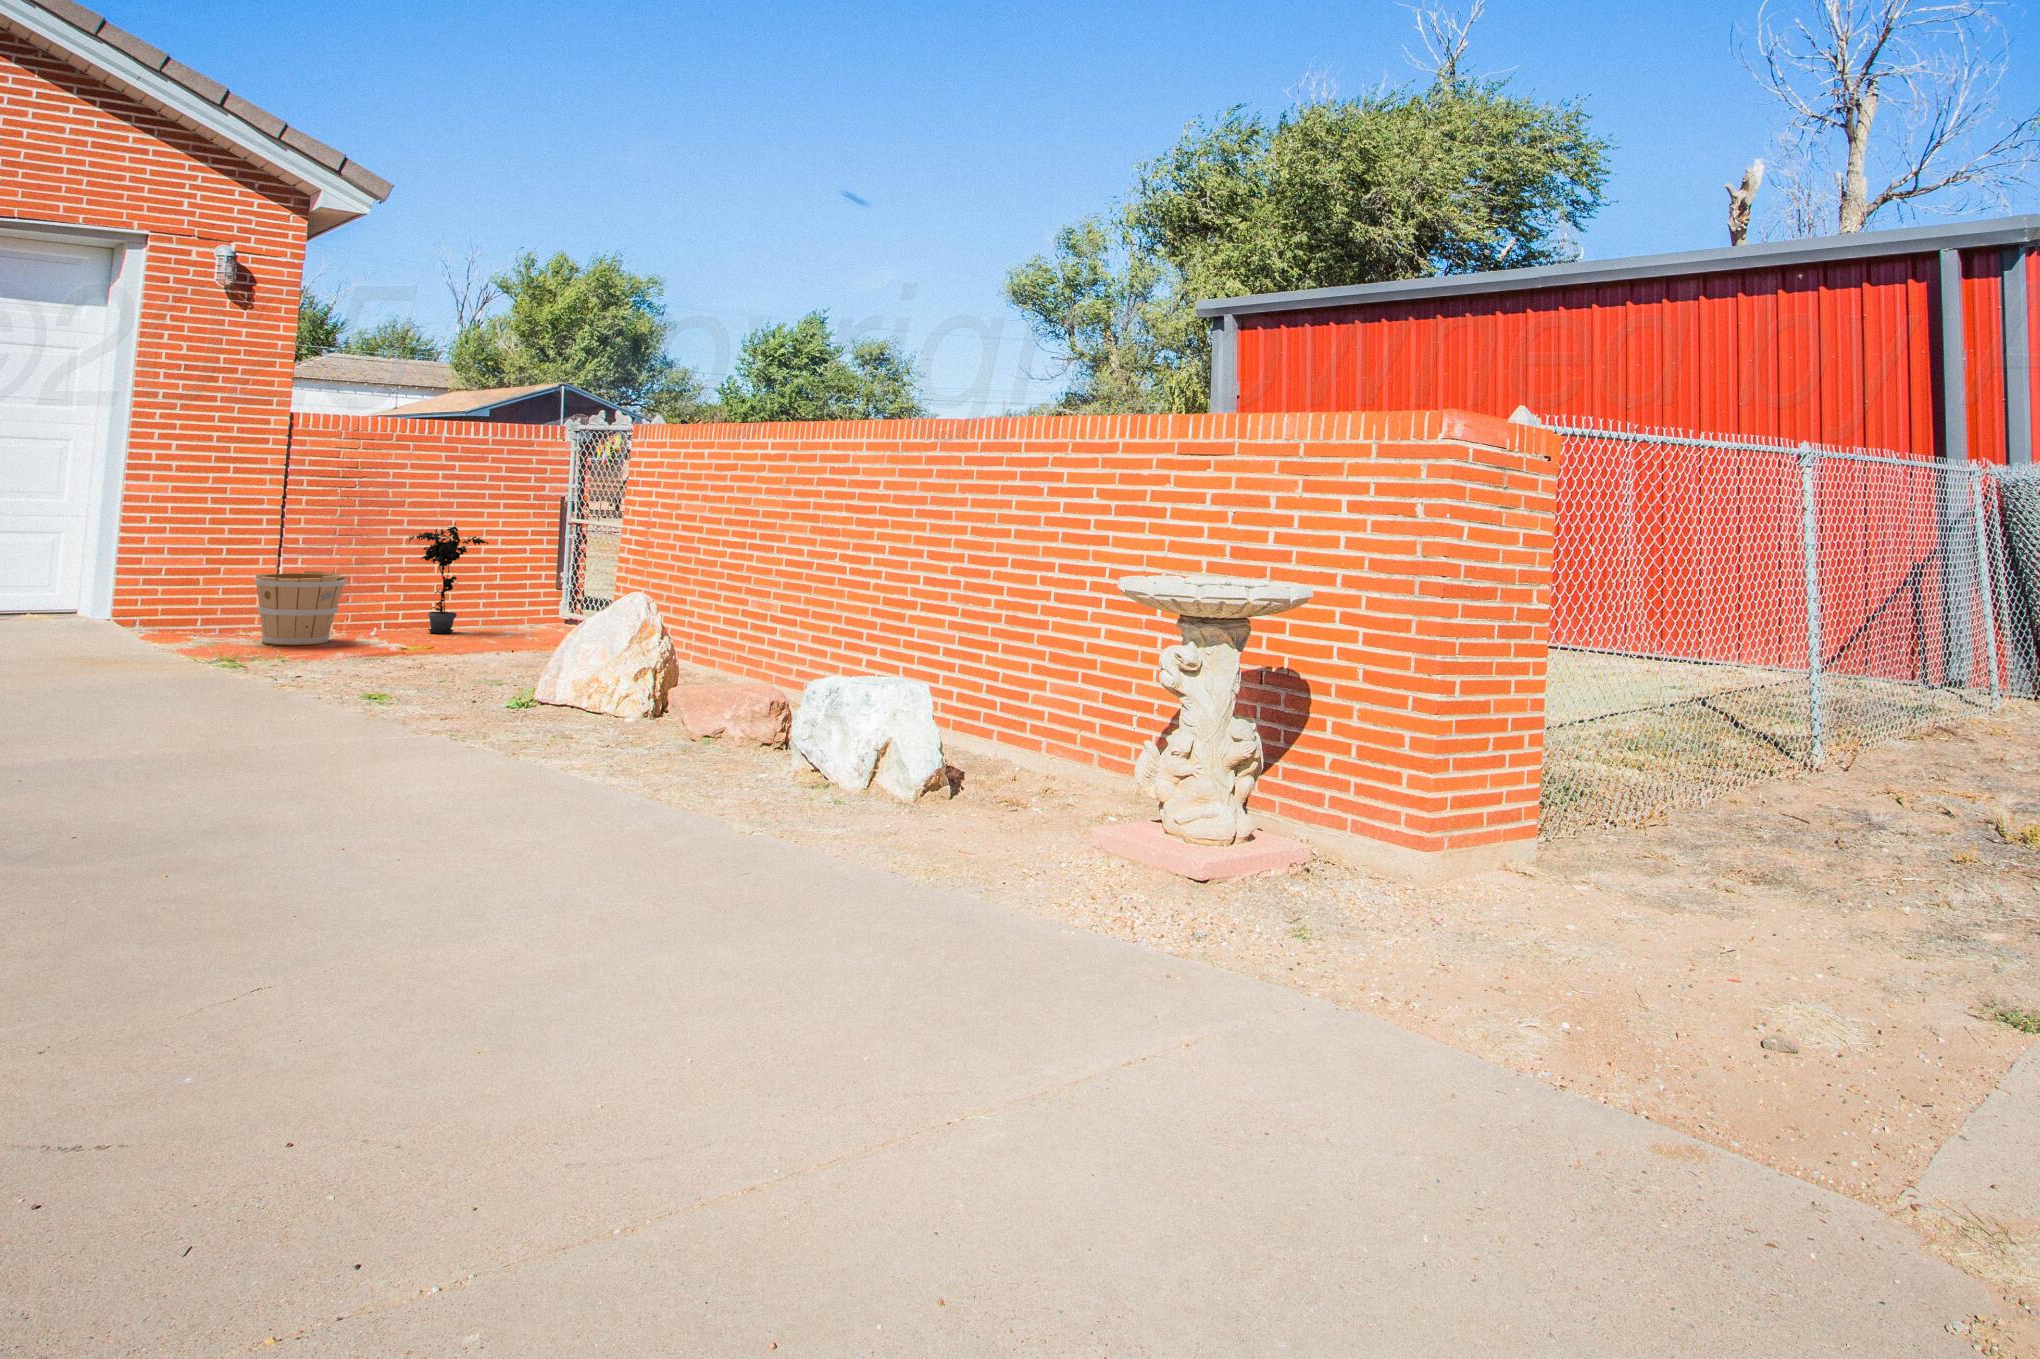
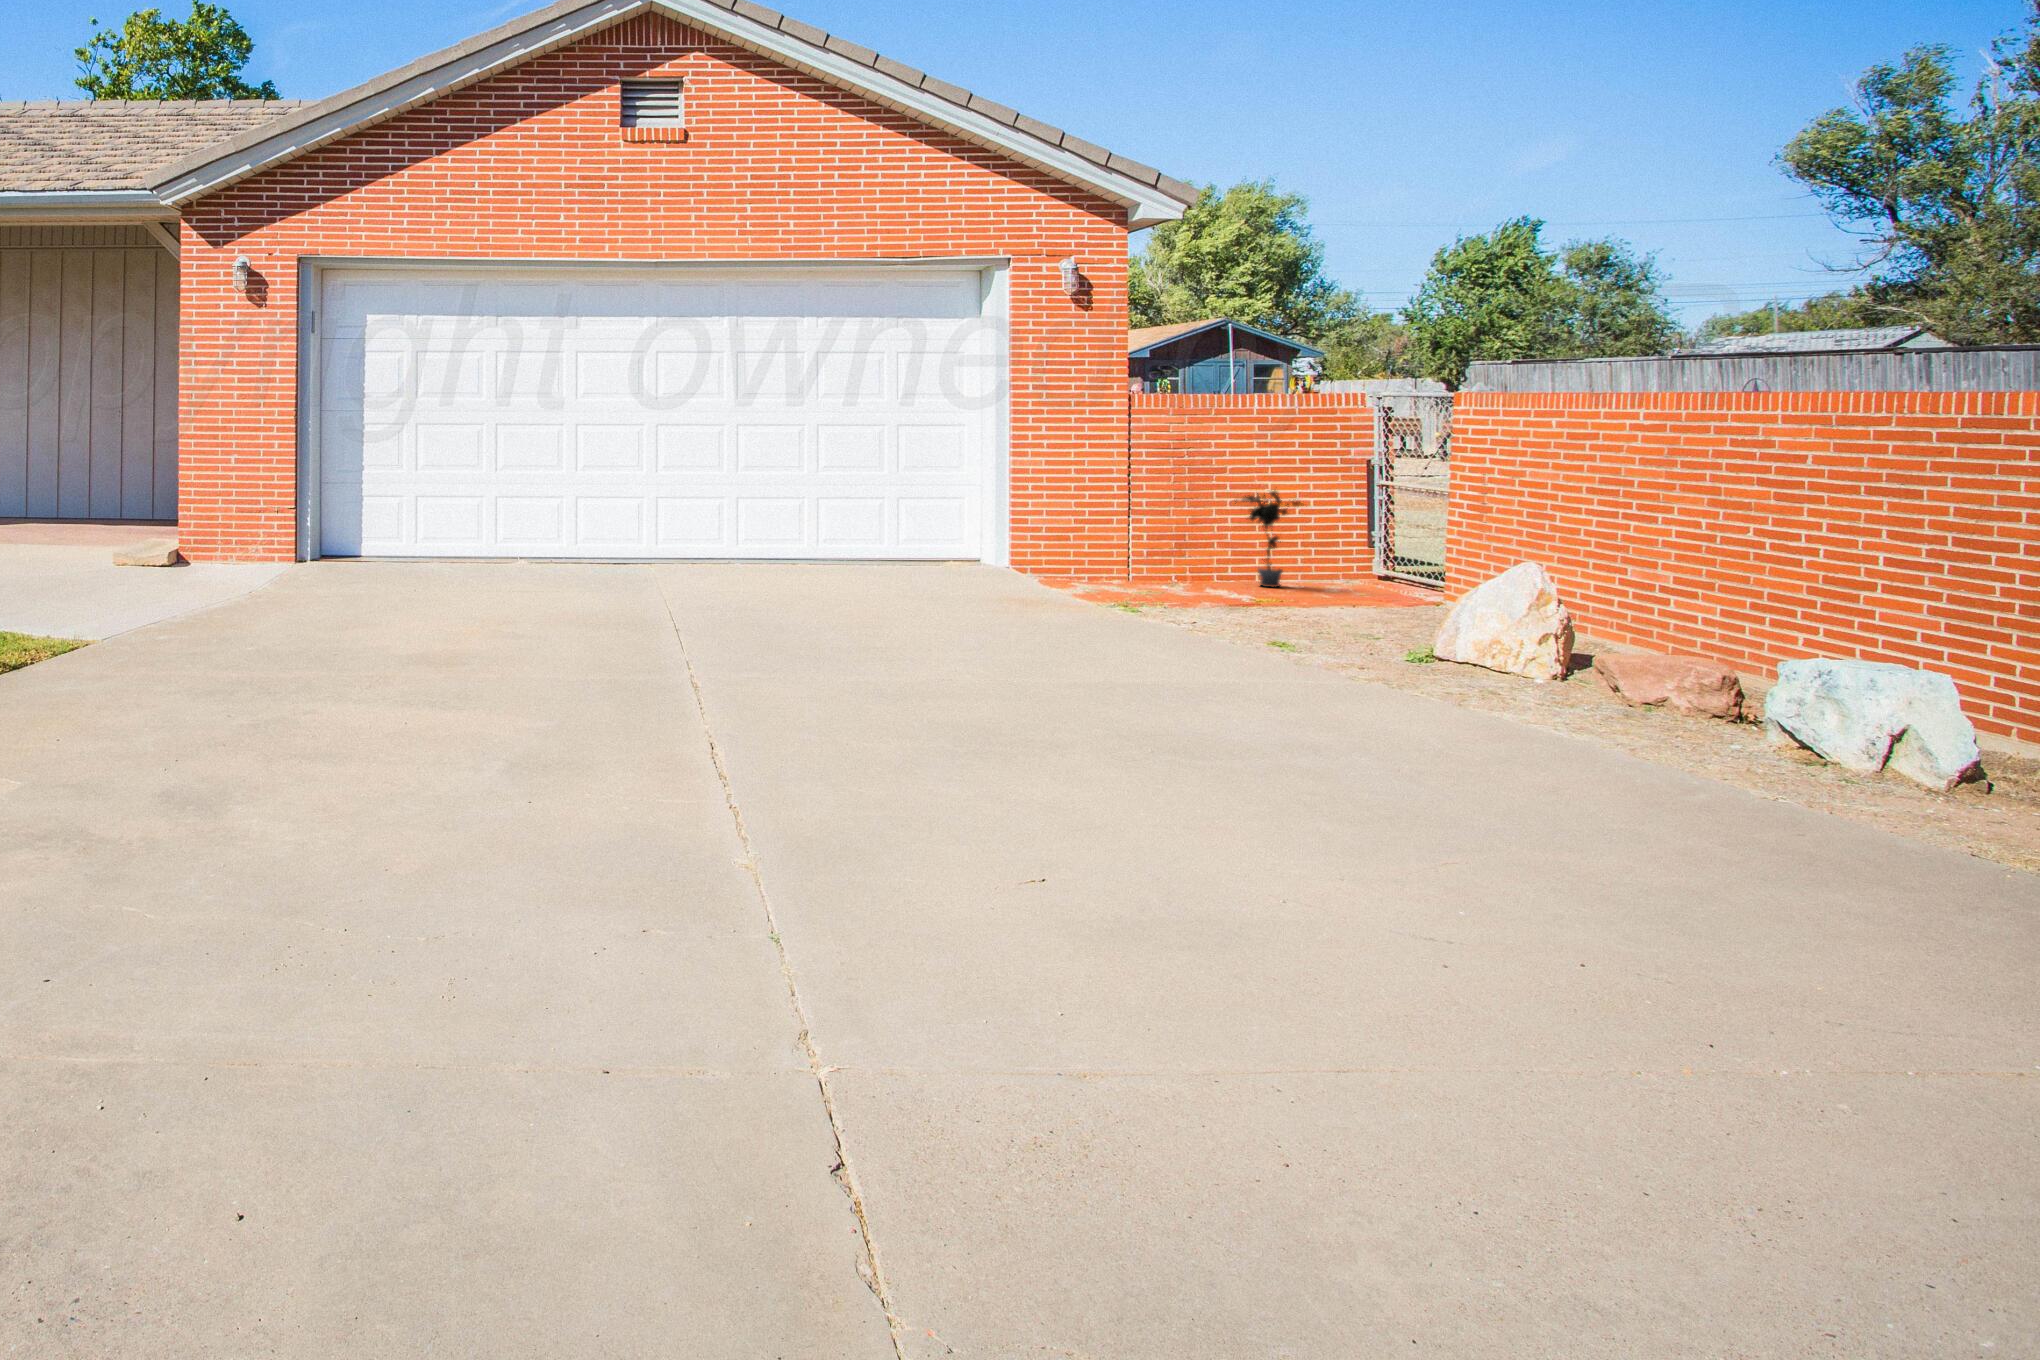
wooden bucket: present [255,571,346,645] -> none [1116,529,1190,593]

